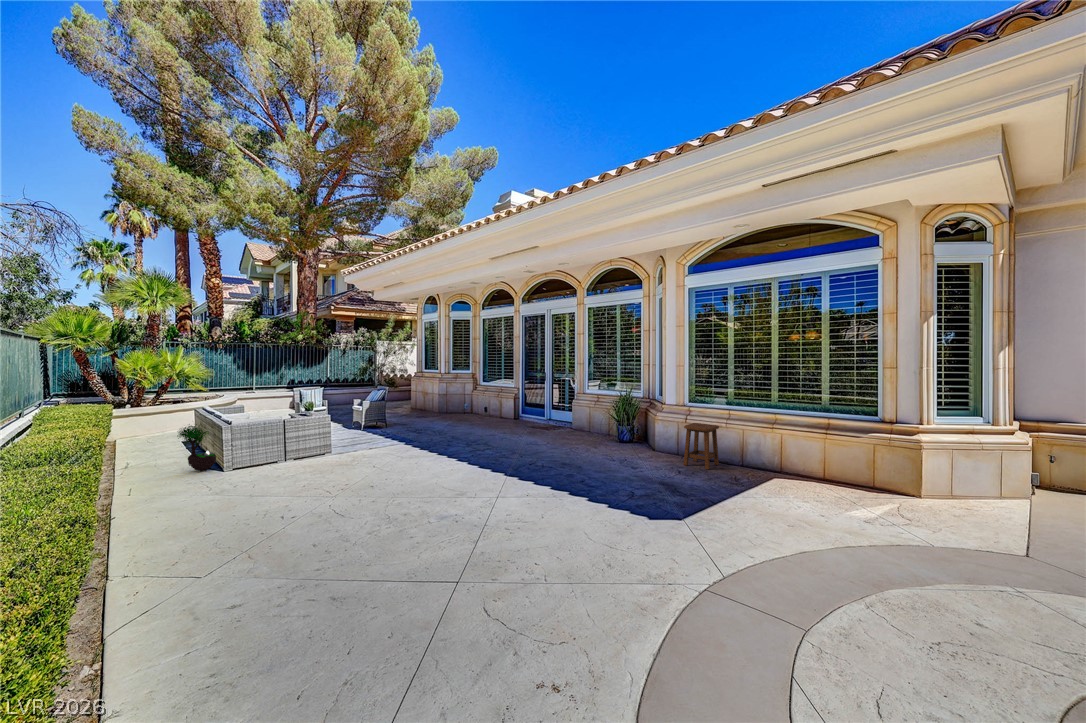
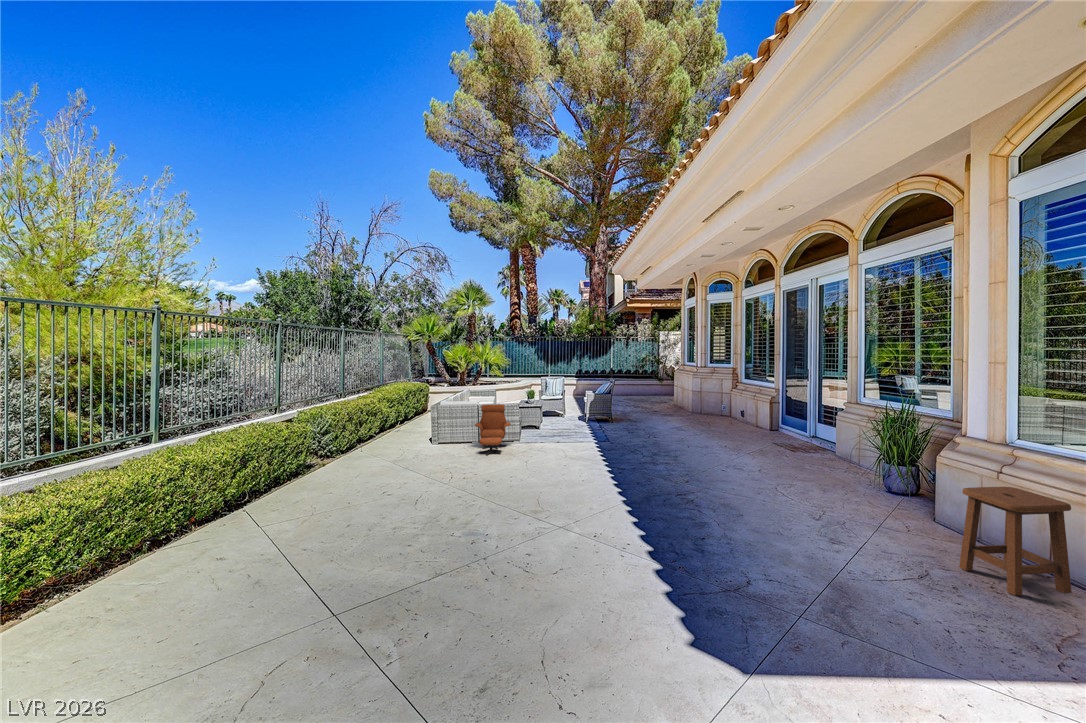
lounge chair: none [288,416,334,470] -> present [475,404,511,456]
potted tree: present [177,424,216,470] -> none [411,400,435,441]

